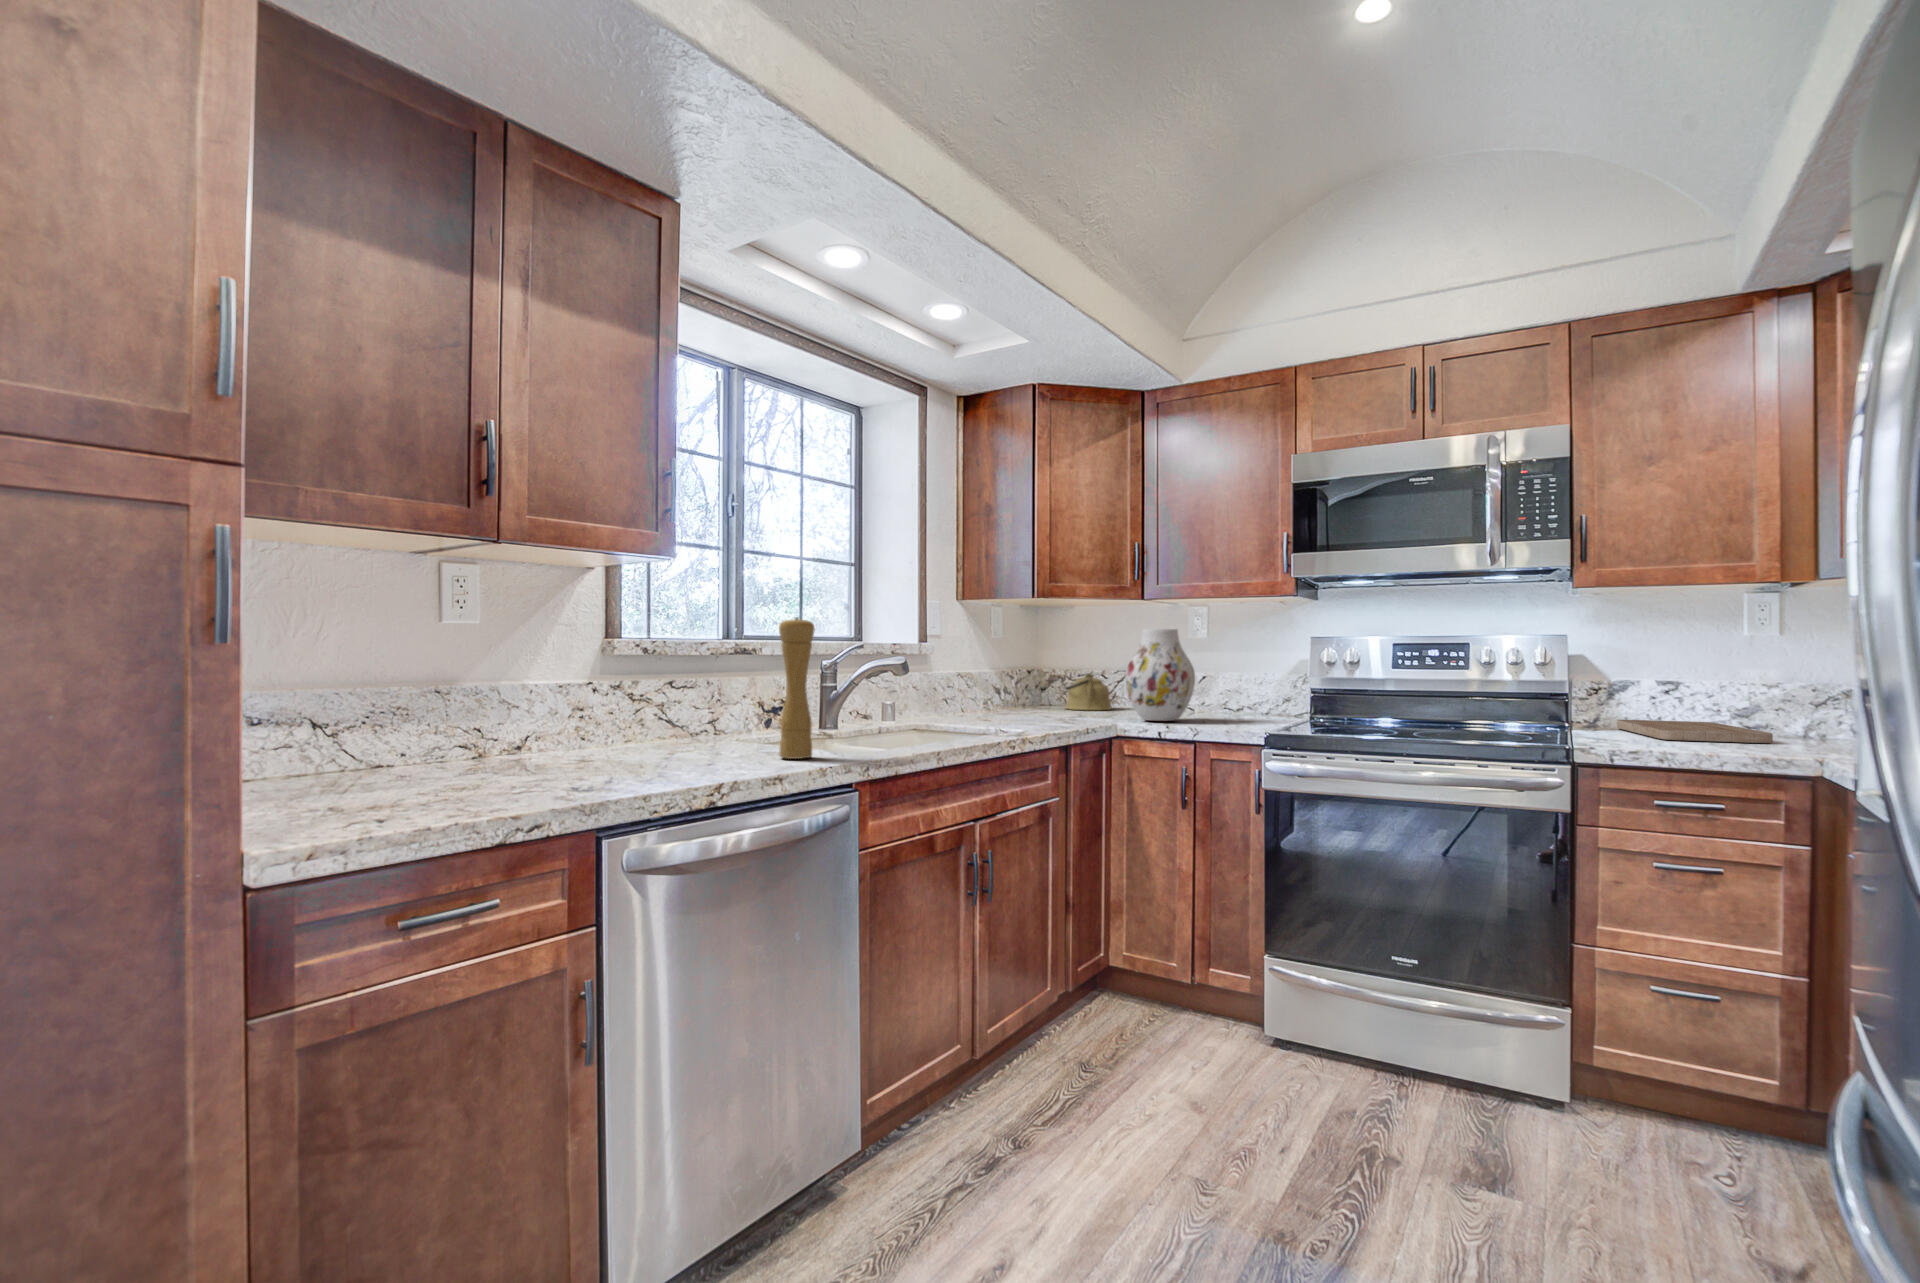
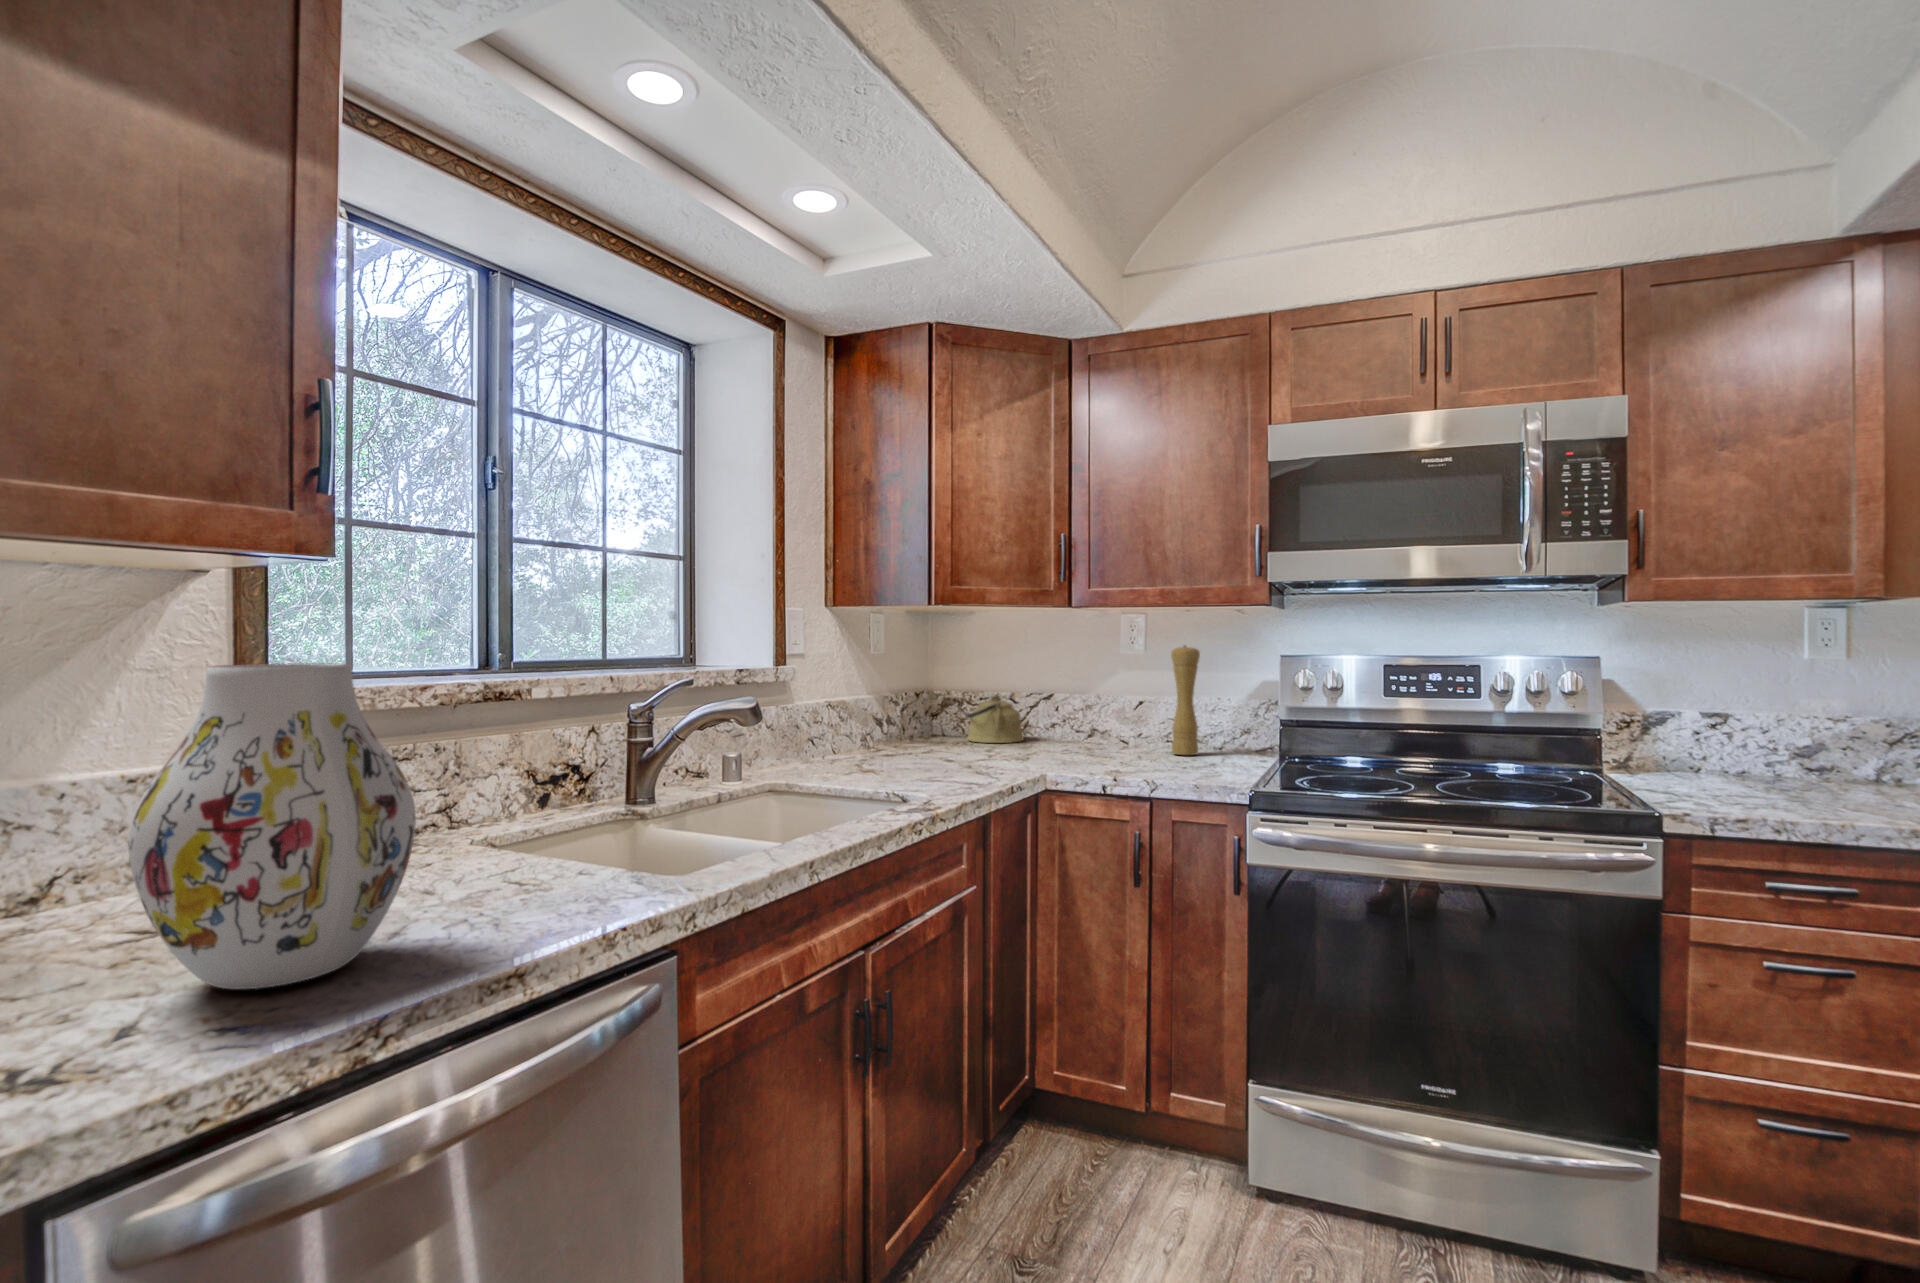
pepper mill: present [779,617,815,759] -> present [1171,646,1200,755]
vase: present [1125,629,1195,721] -> present [129,663,416,989]
cutting board: present [1617,720,1773,743] -> none [1643,756,1867,796]

